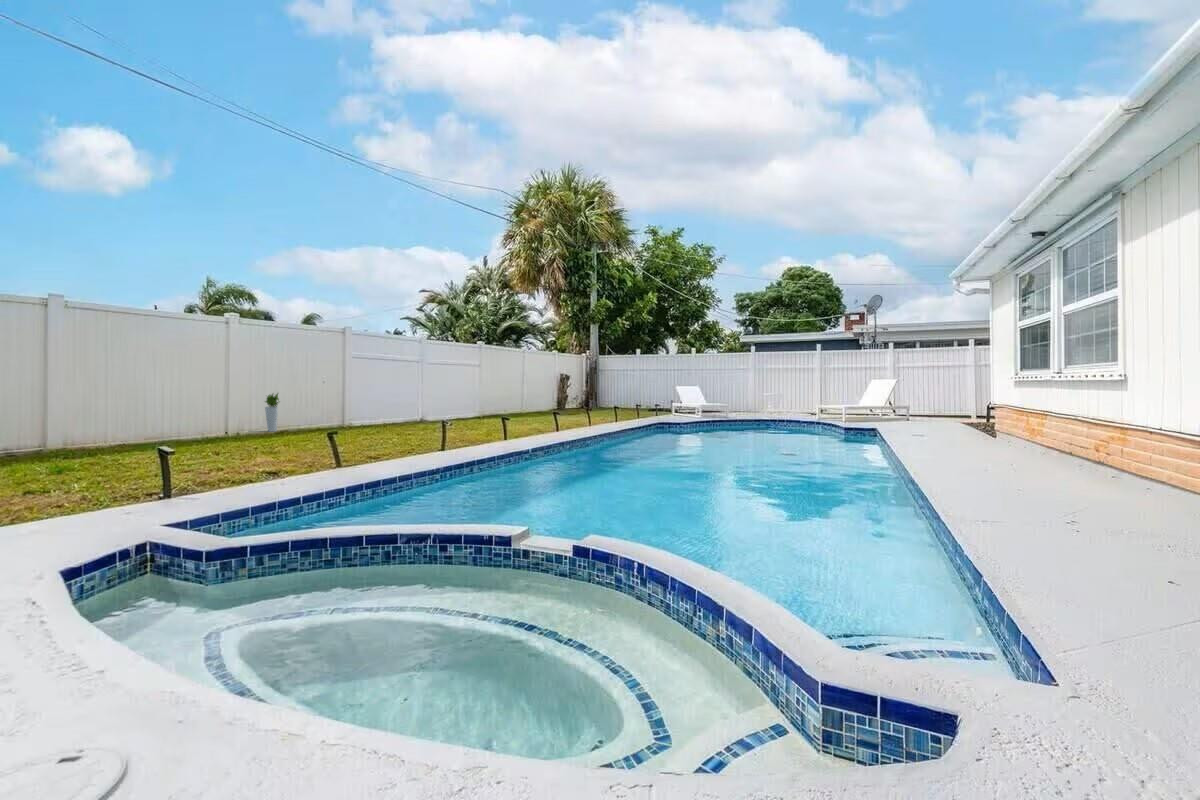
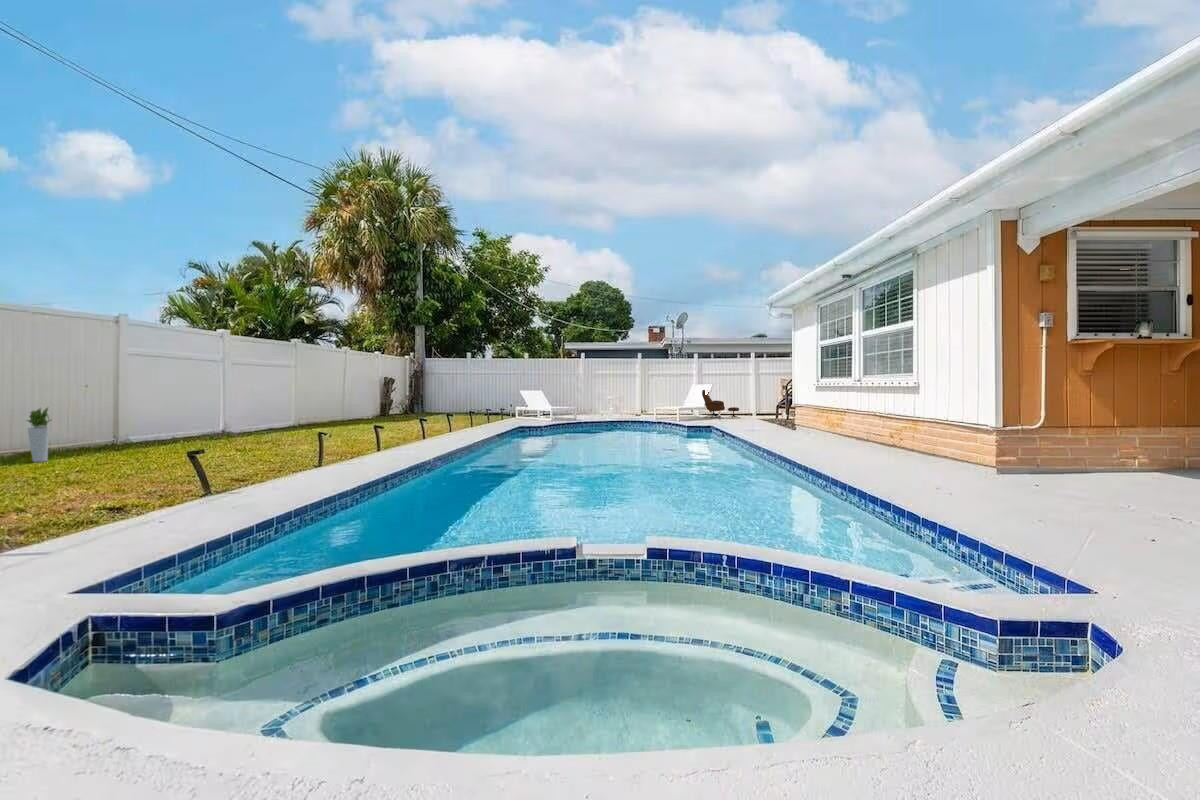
lounge chair: none [855,396,895,427] -> present [702,390,739,418]

